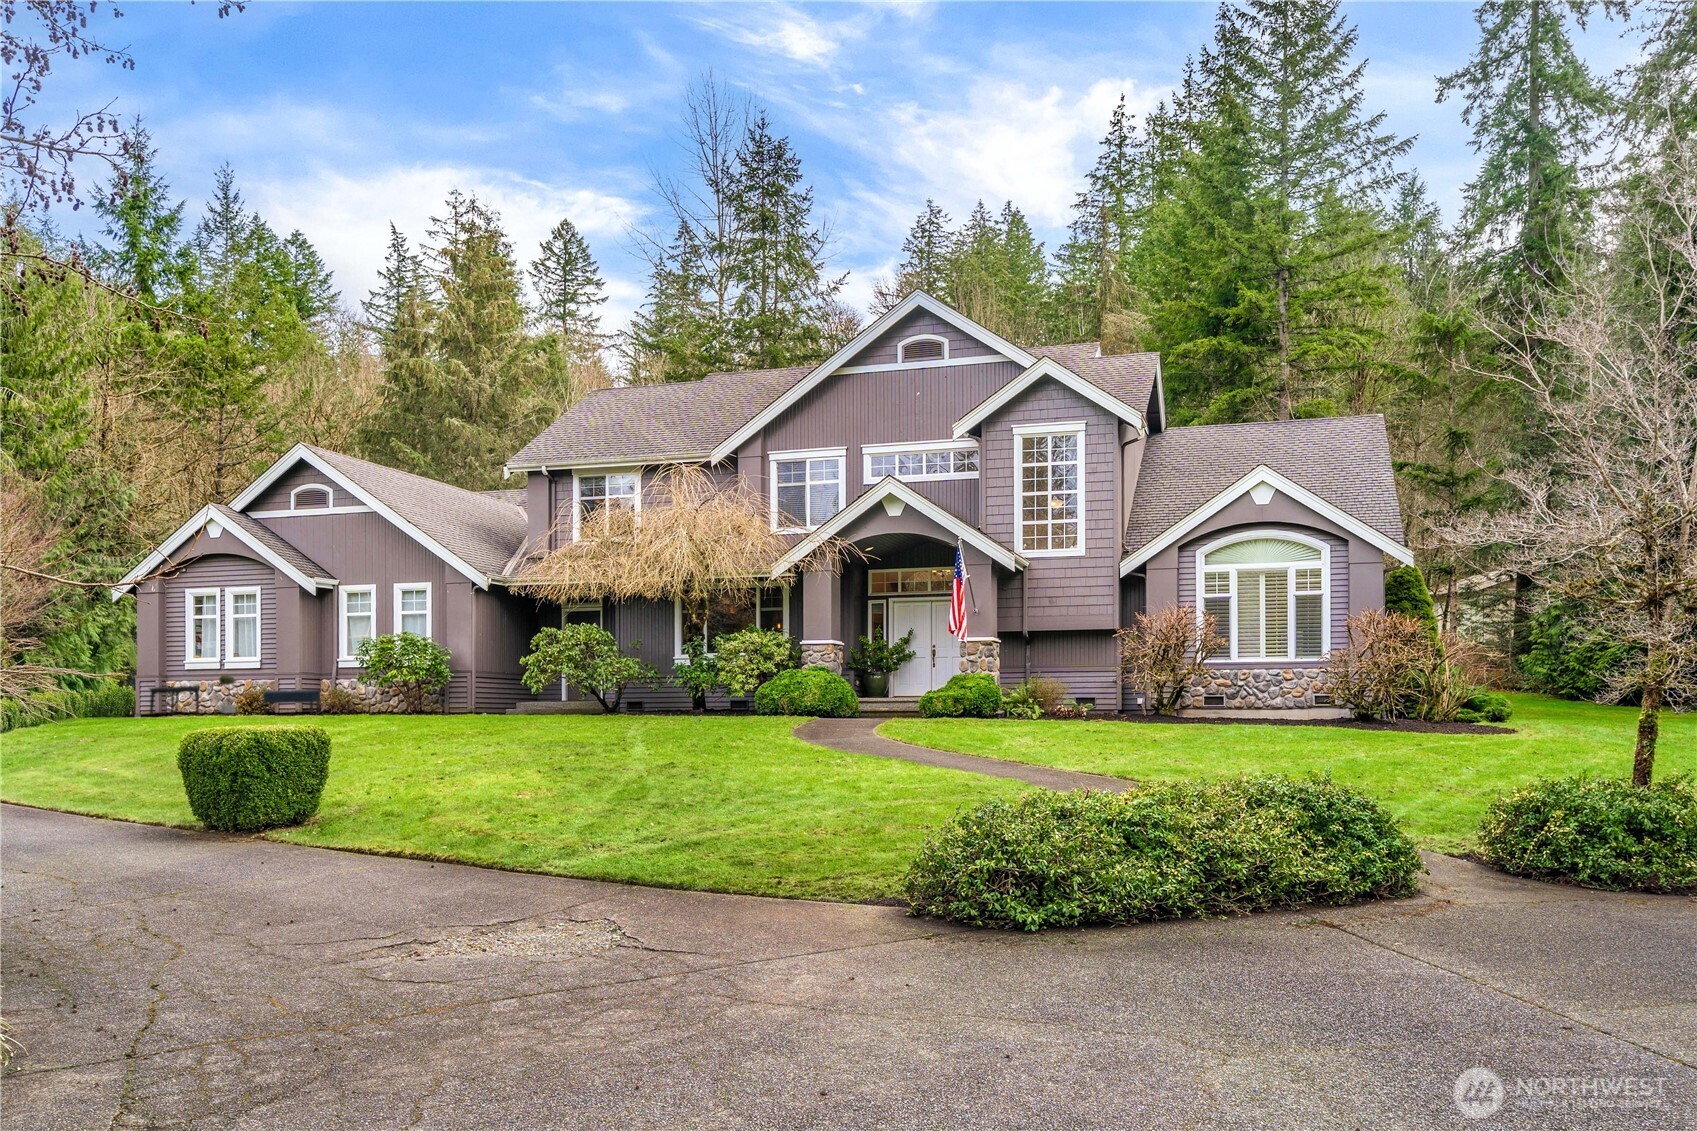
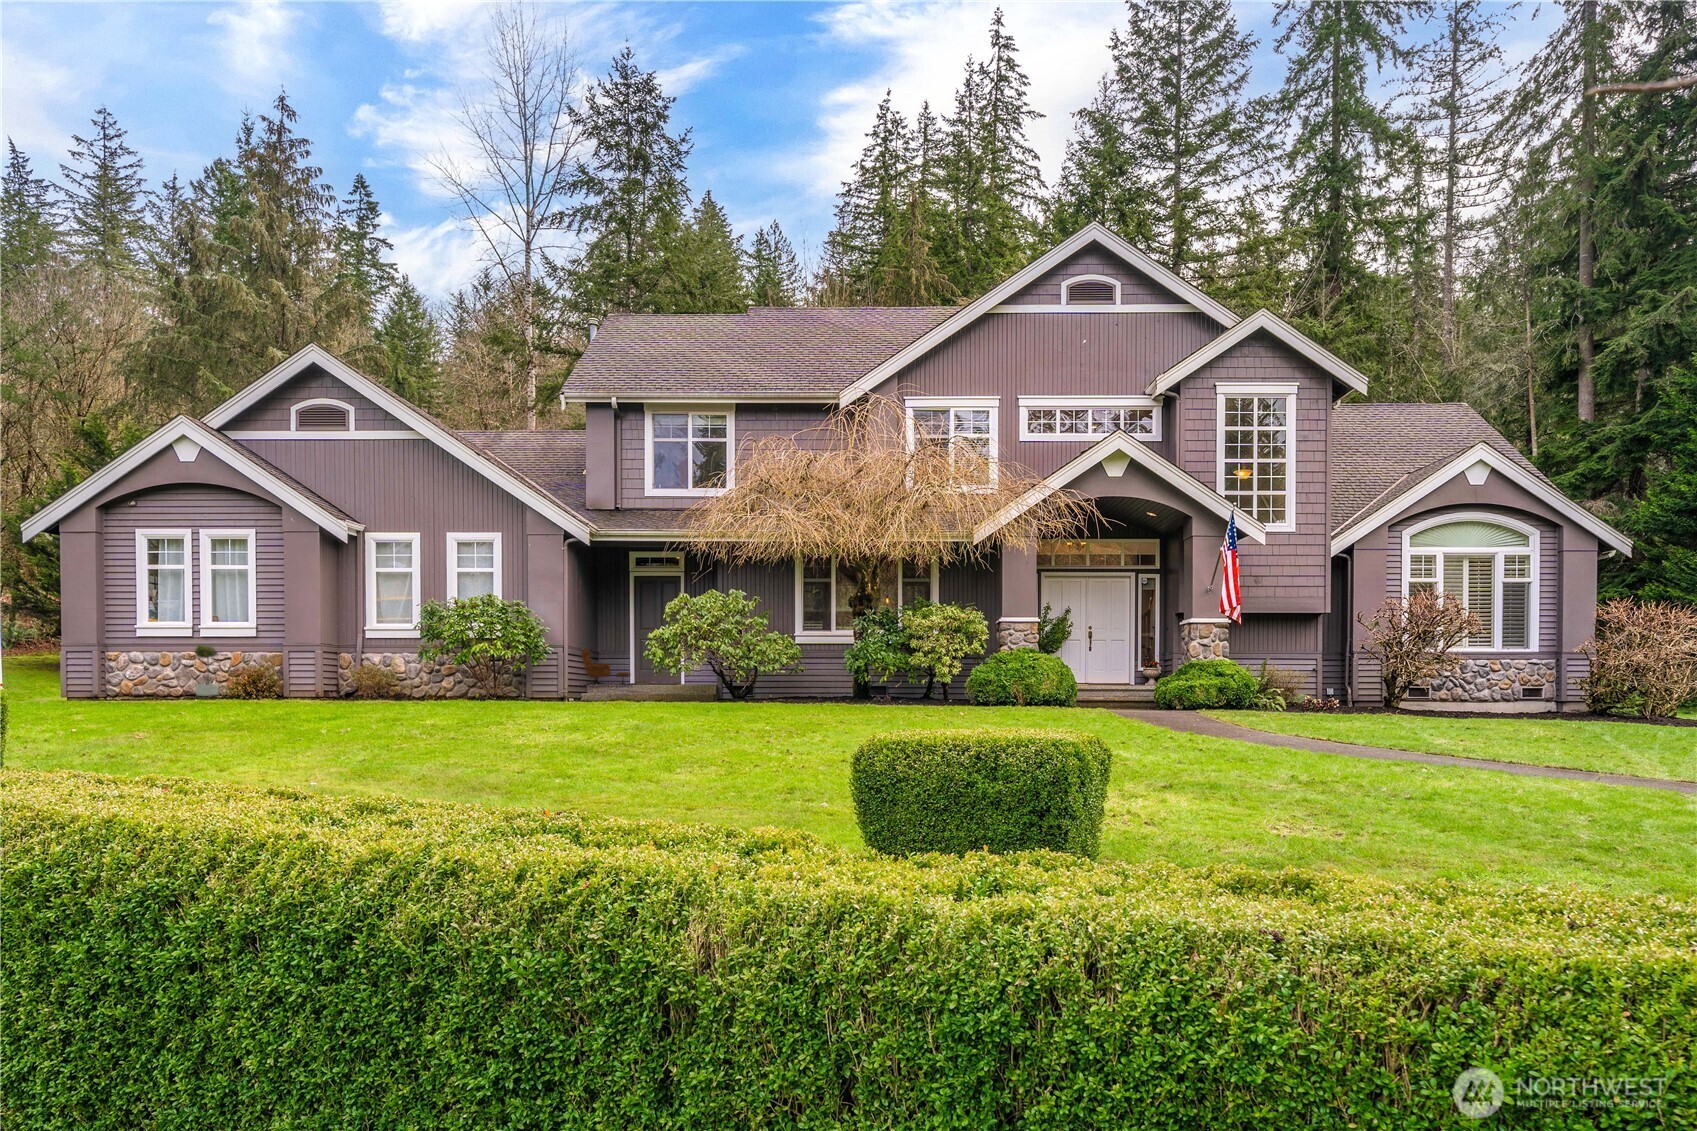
lounge chair: none [504,674,544,705] -> present [581,649,630,686]
round table: present [150,686,200,715] -> none [88,659,165,699]
bench: present [263,690,320,714] -> none [266,666,343,698]

